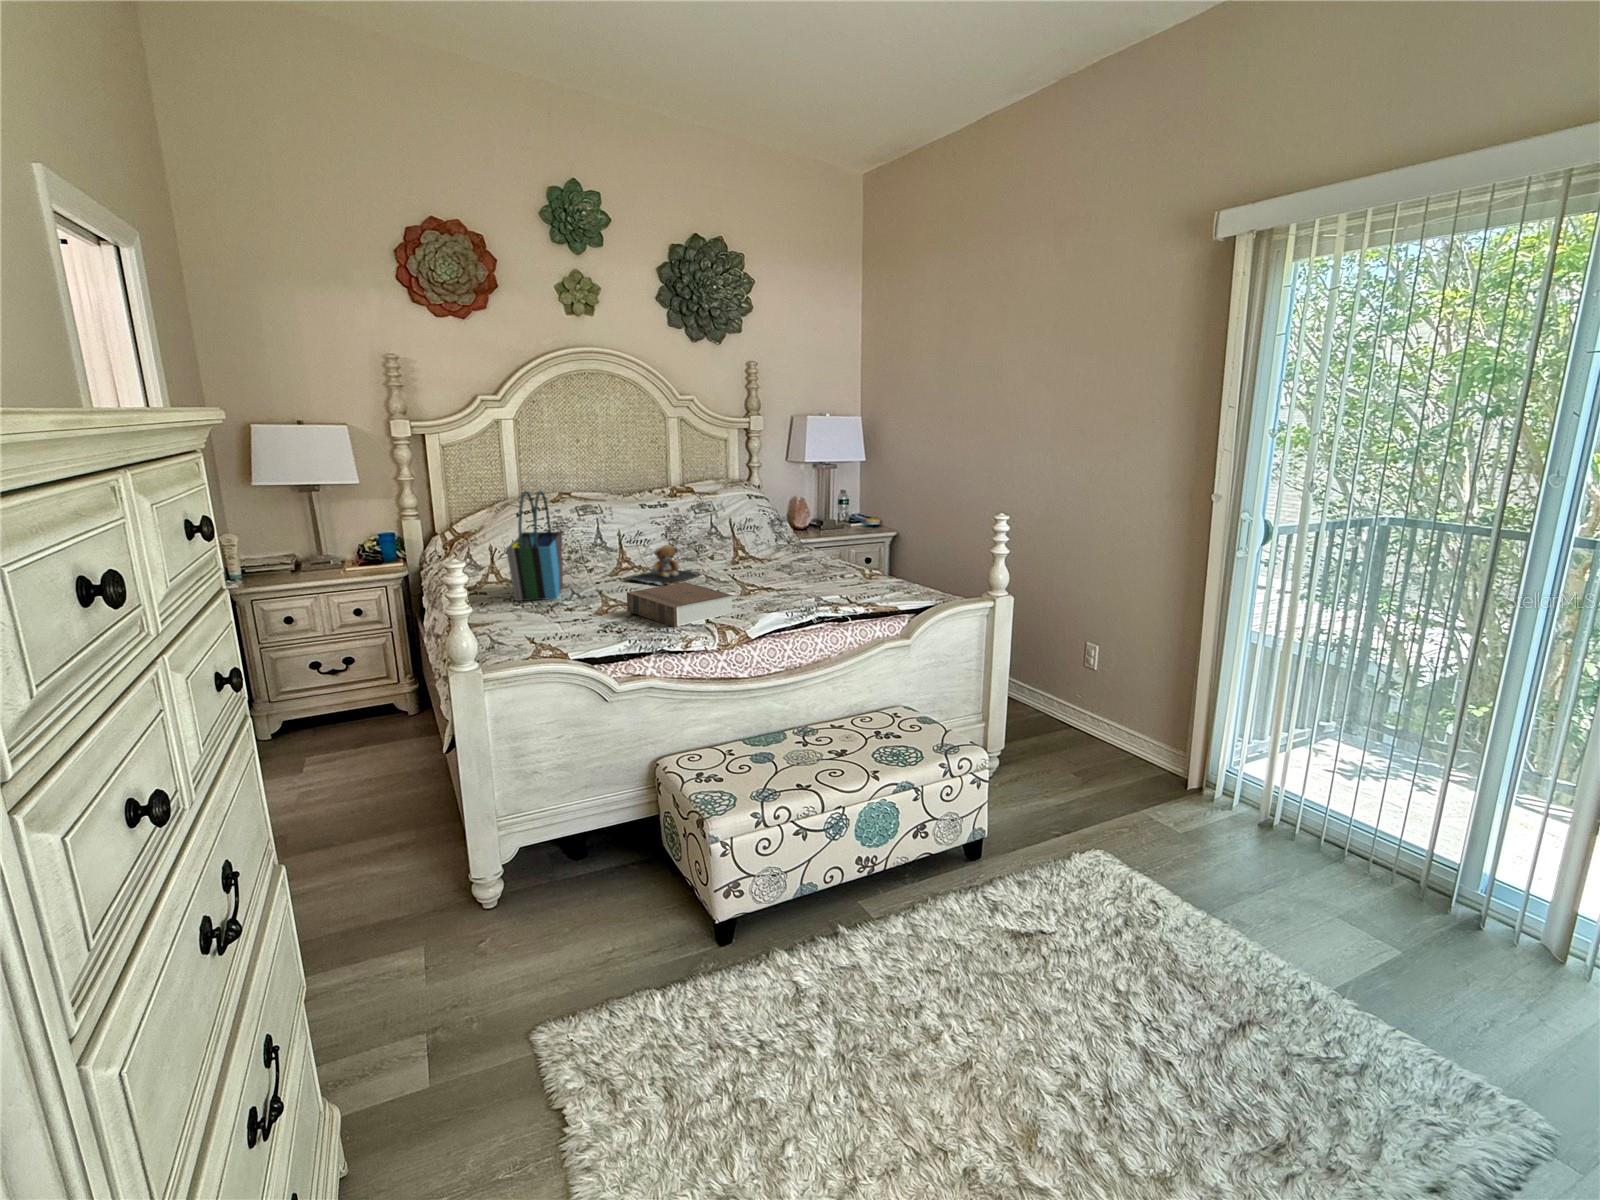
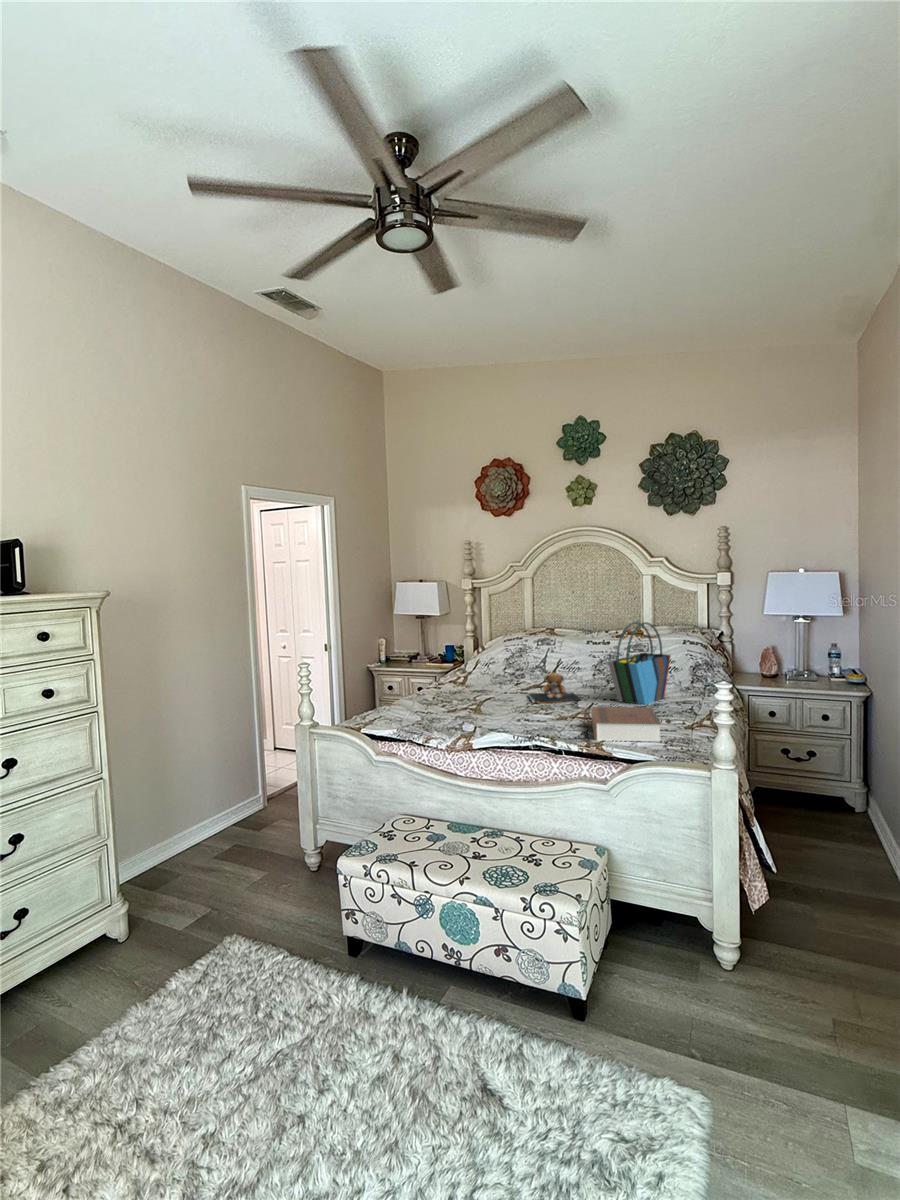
tote bag: present [506,491,563,601] -> present [608,622,671,705]
book: present [627,582,733,627] -> present [591,707,661,741]

